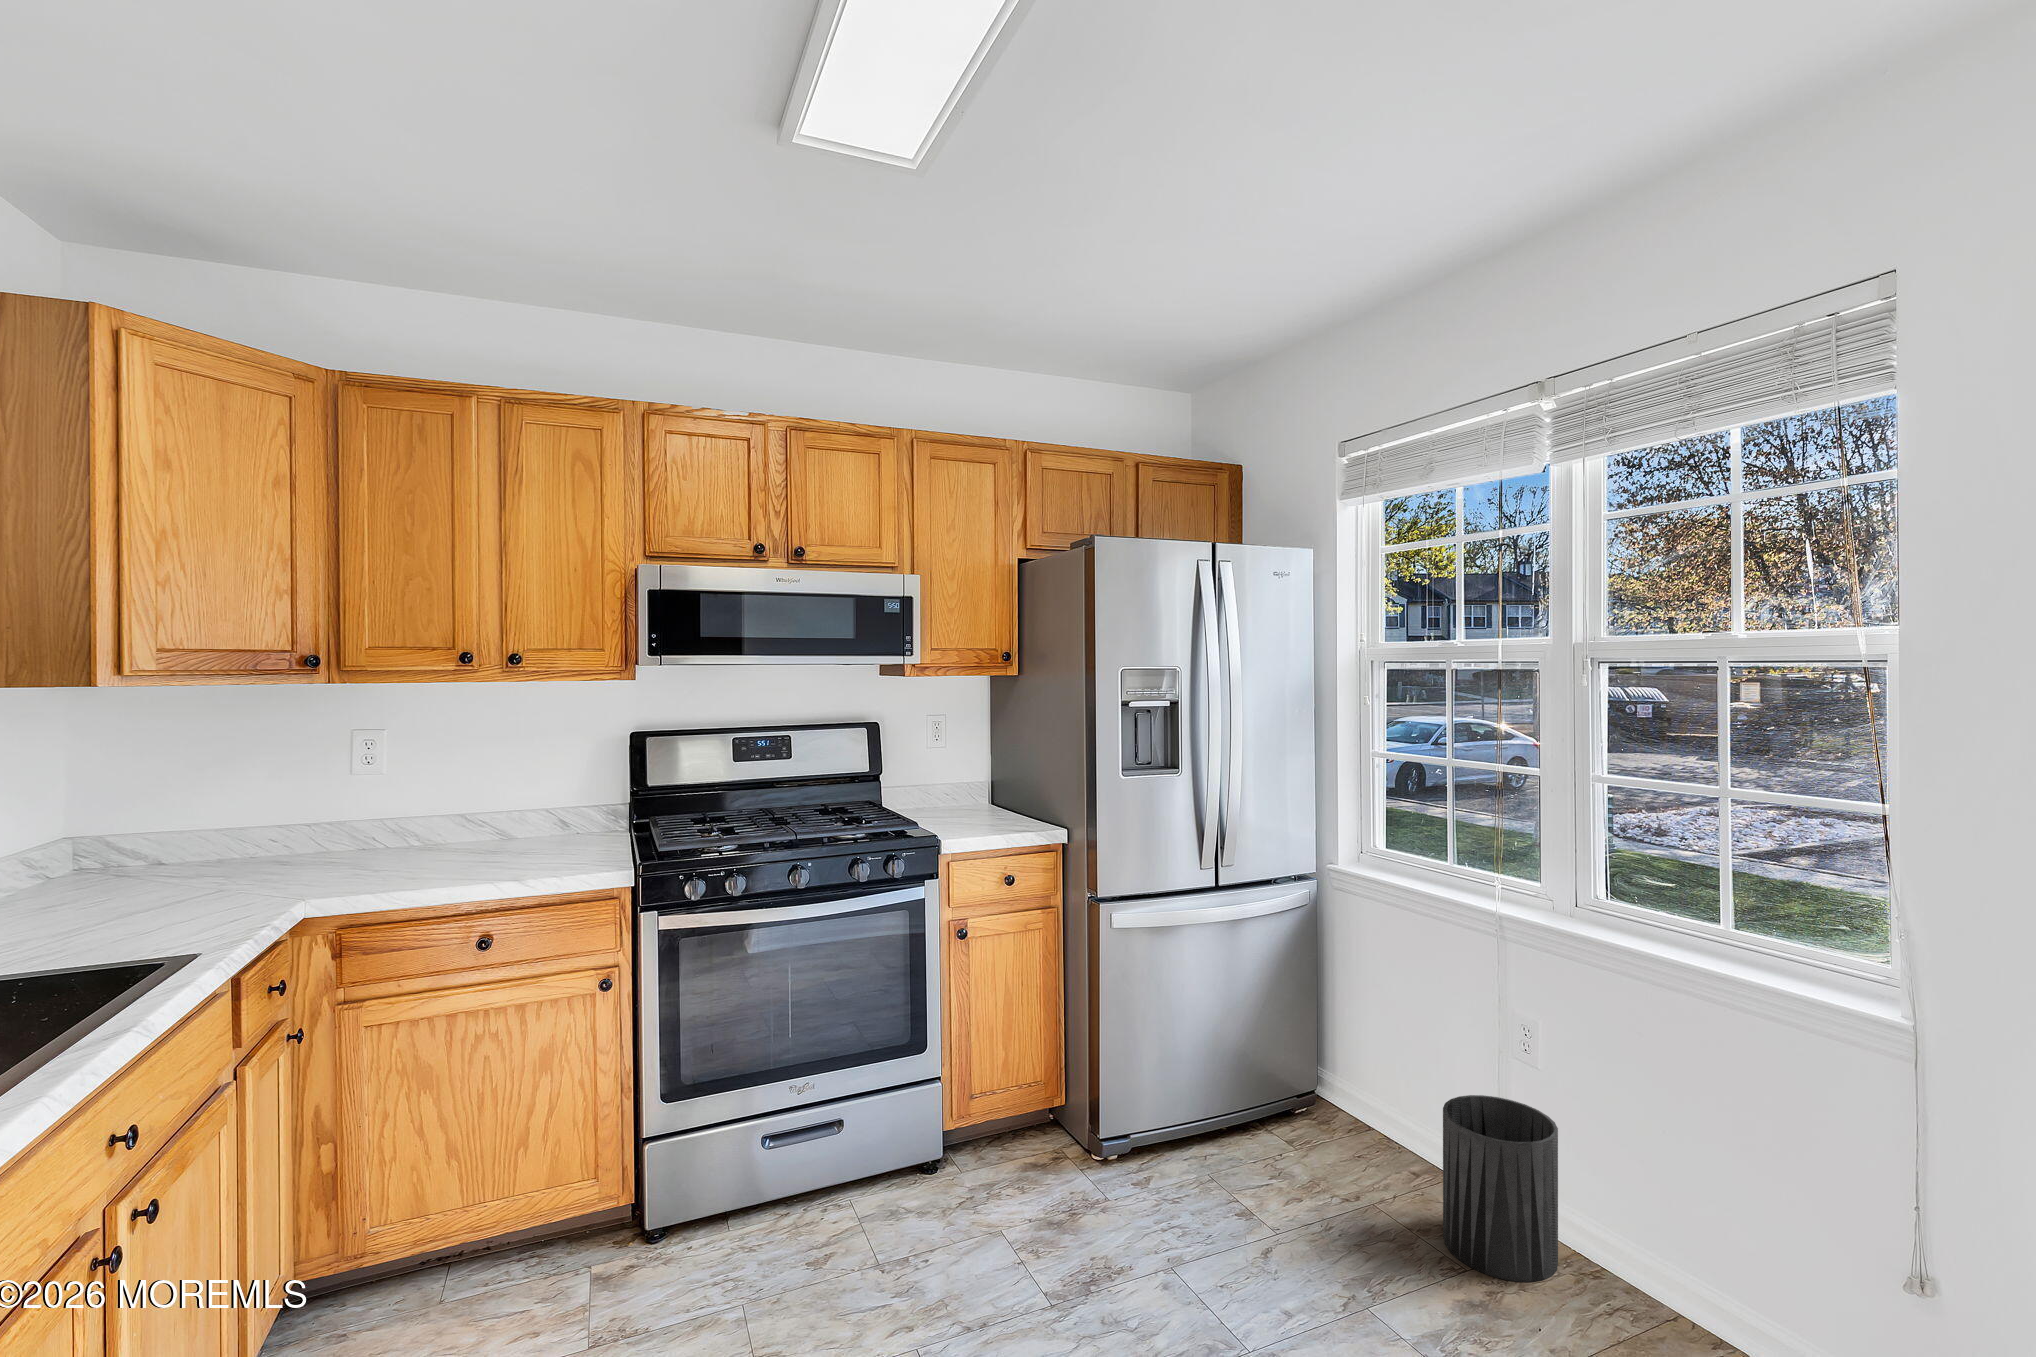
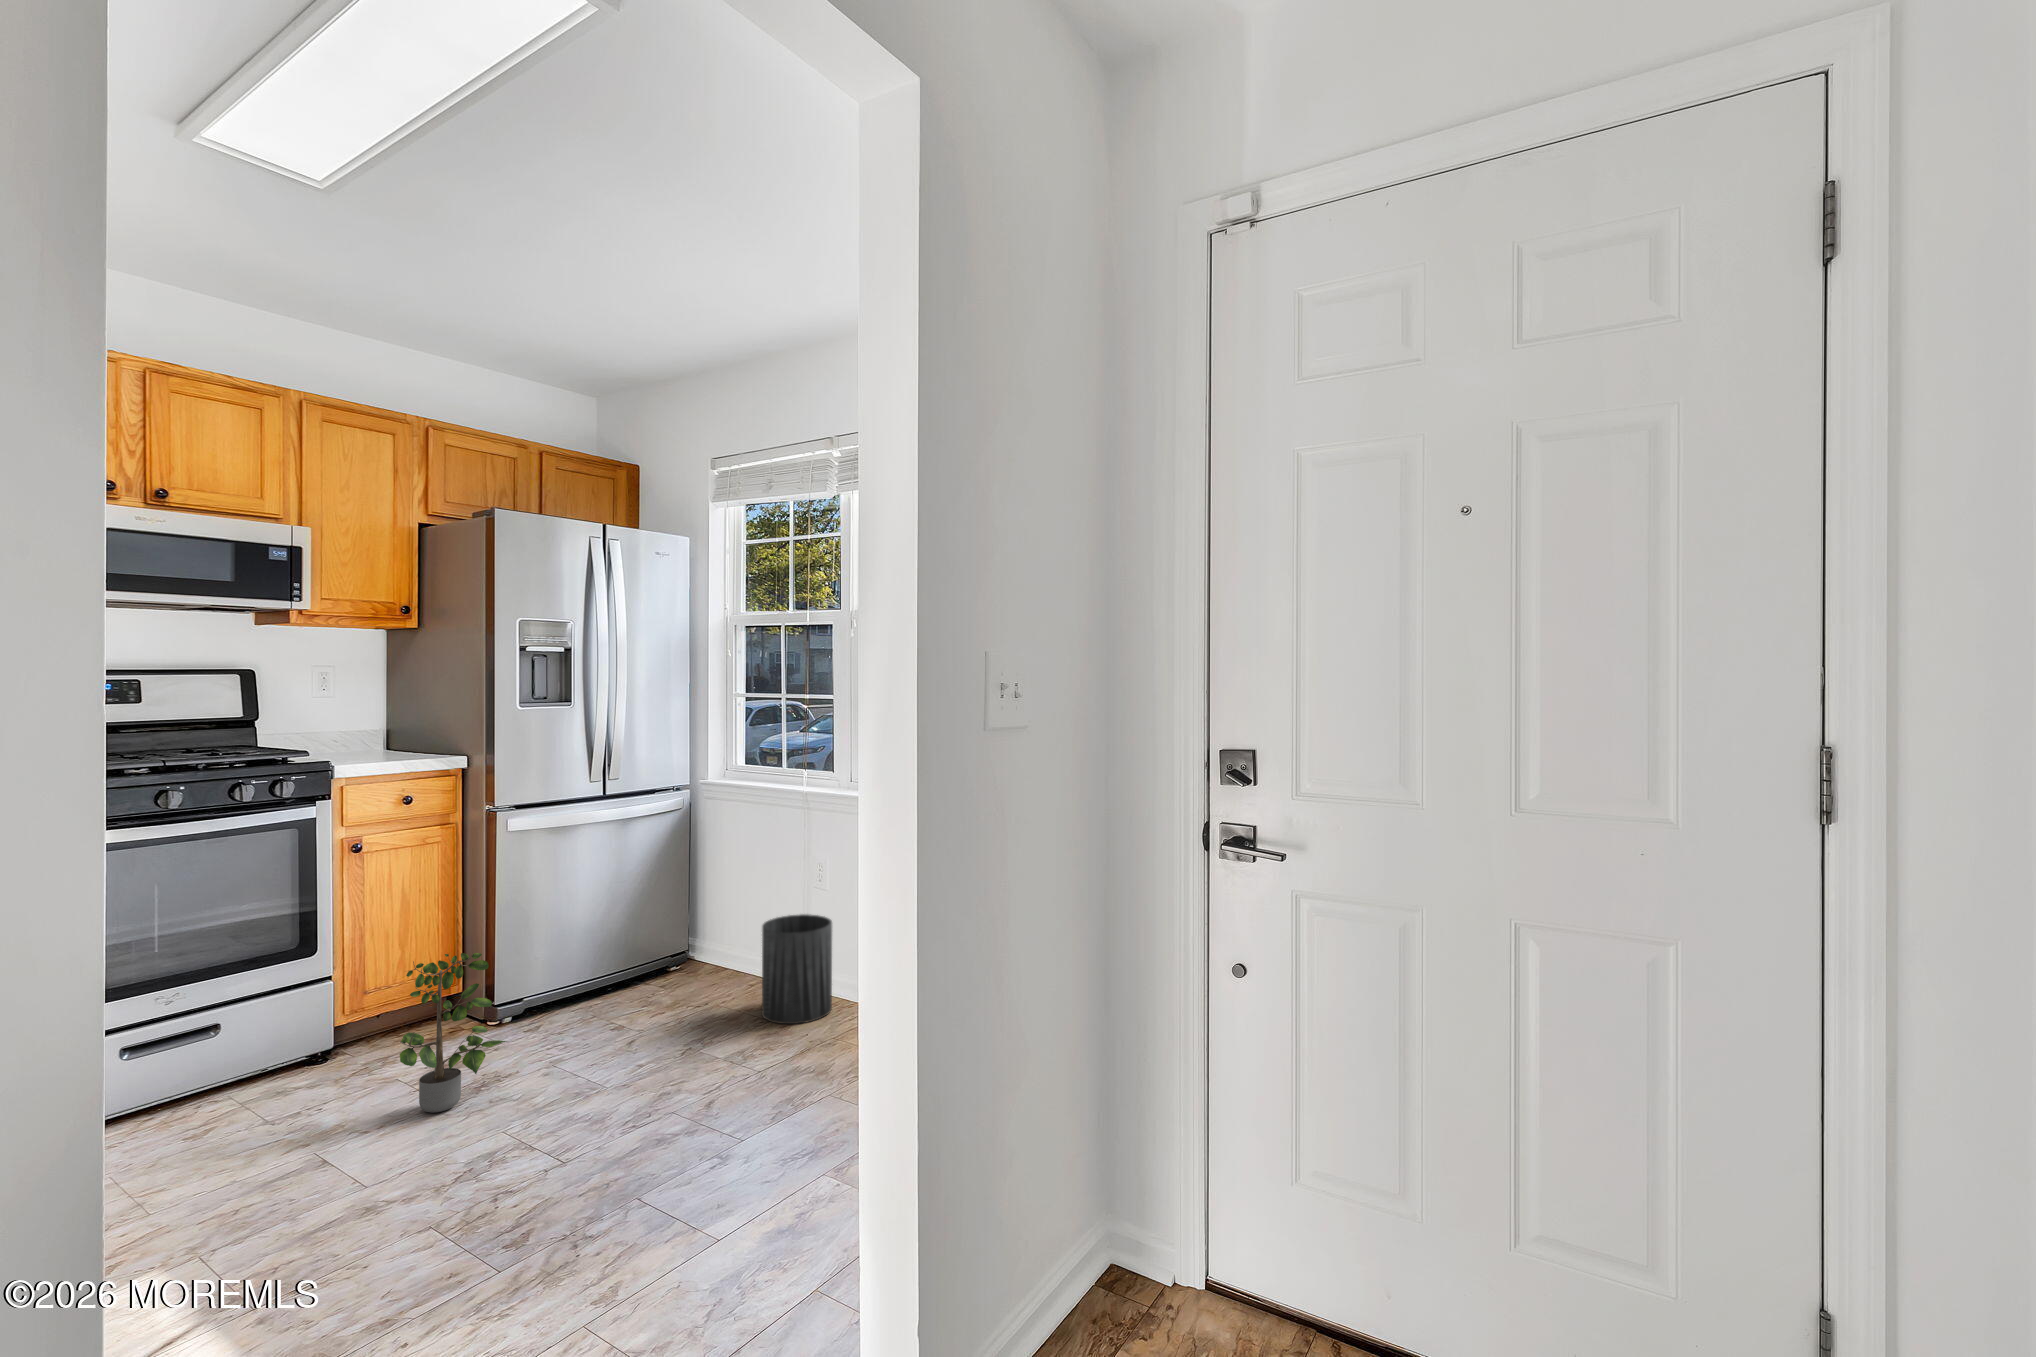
potted plant: none [1006,1103,1124,1308] -> present [400,953,506,1113]

